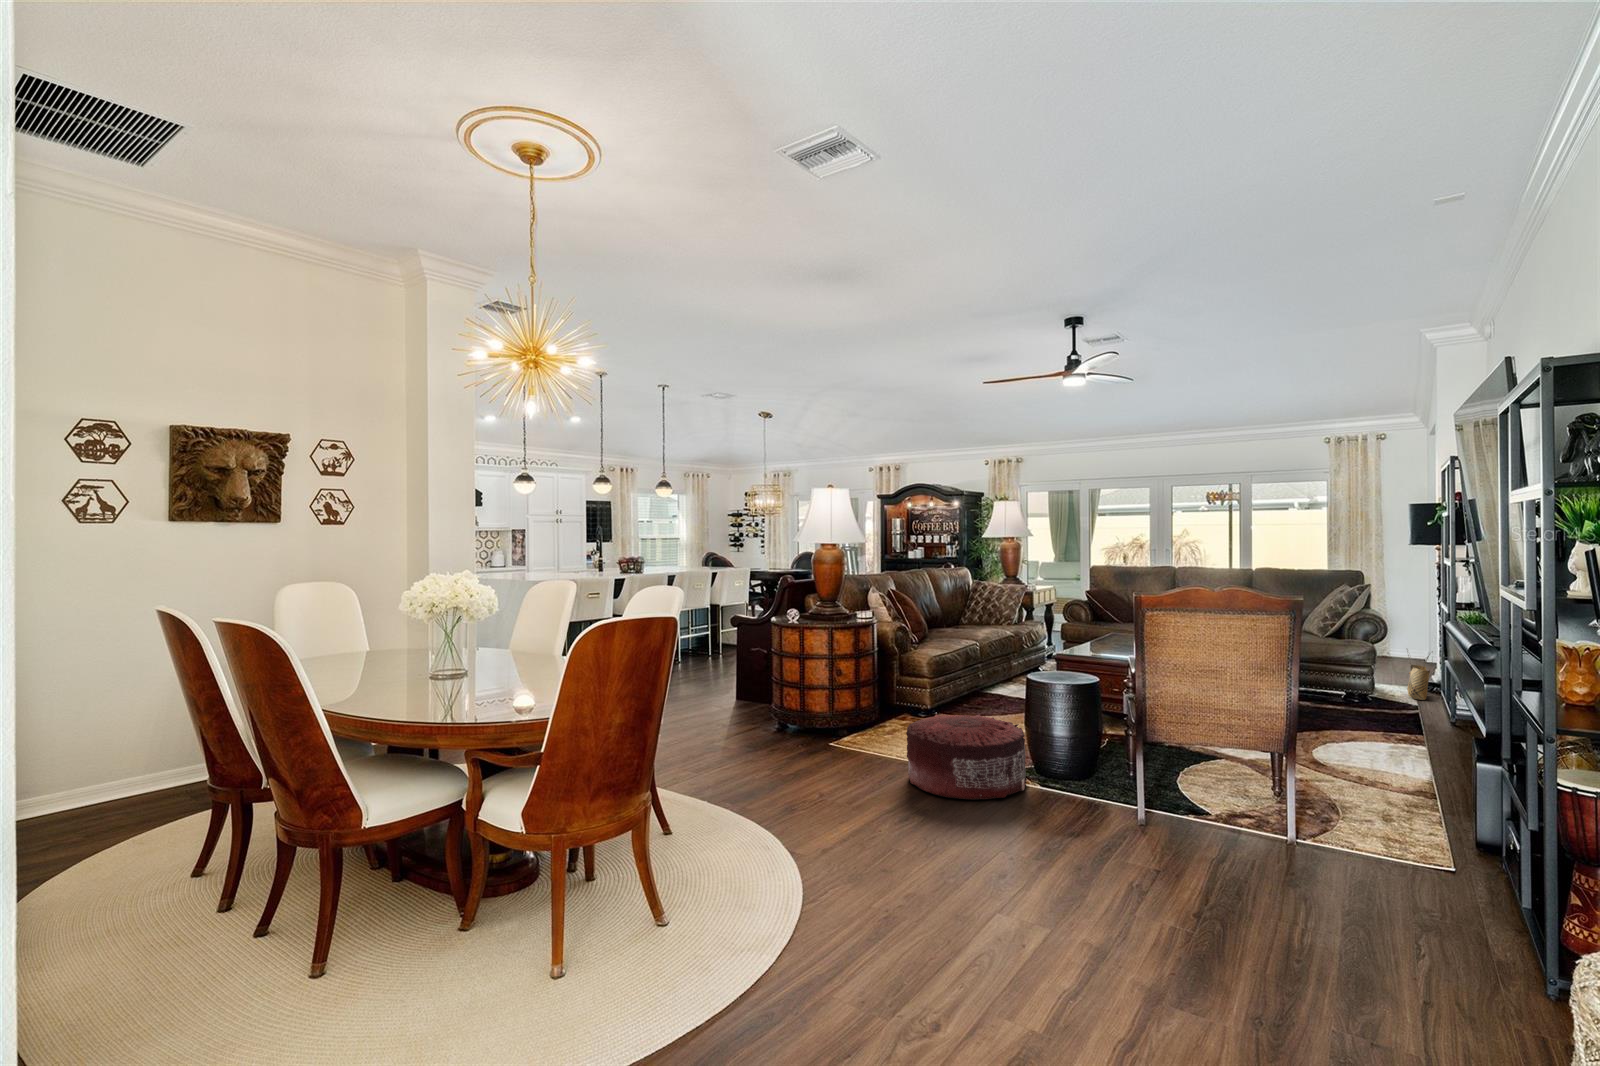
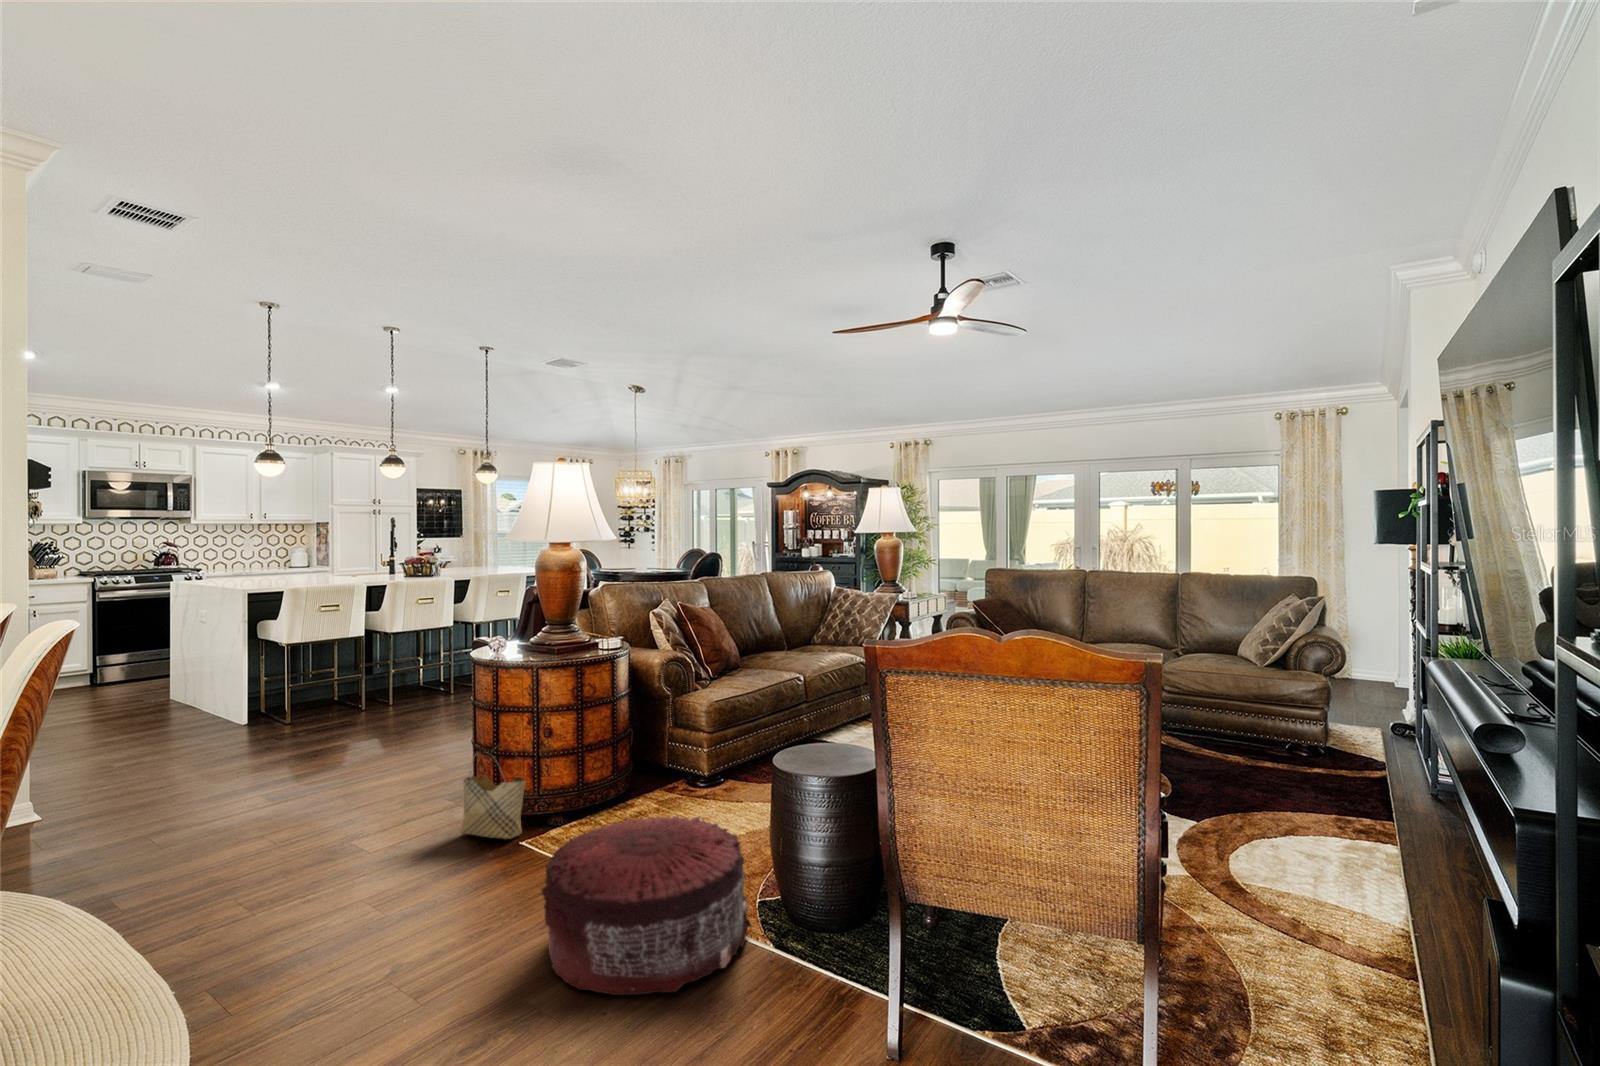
woven basket: present [1407,649,1430,700] -> present [461,744,526,839]

